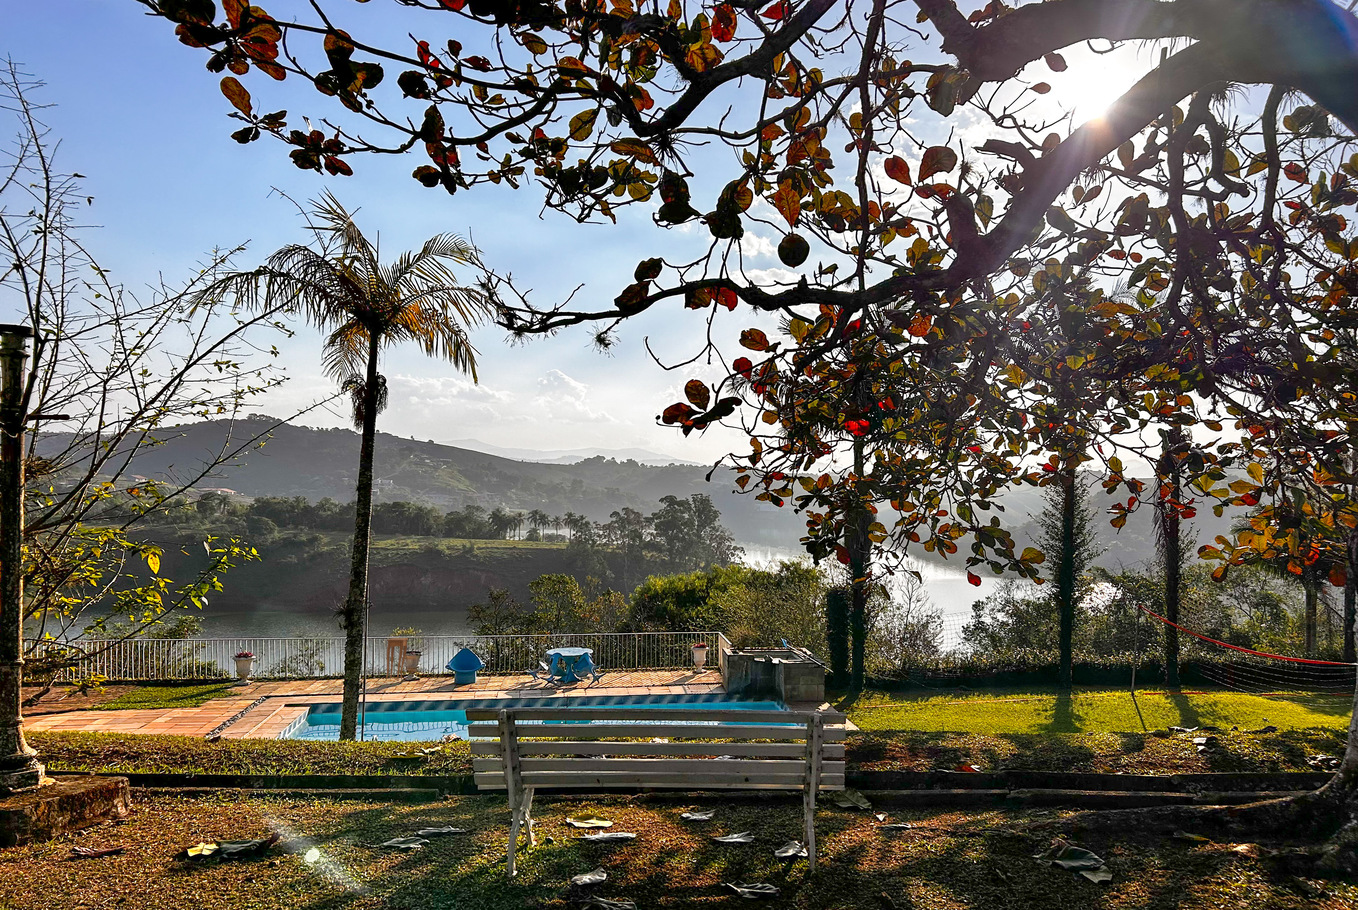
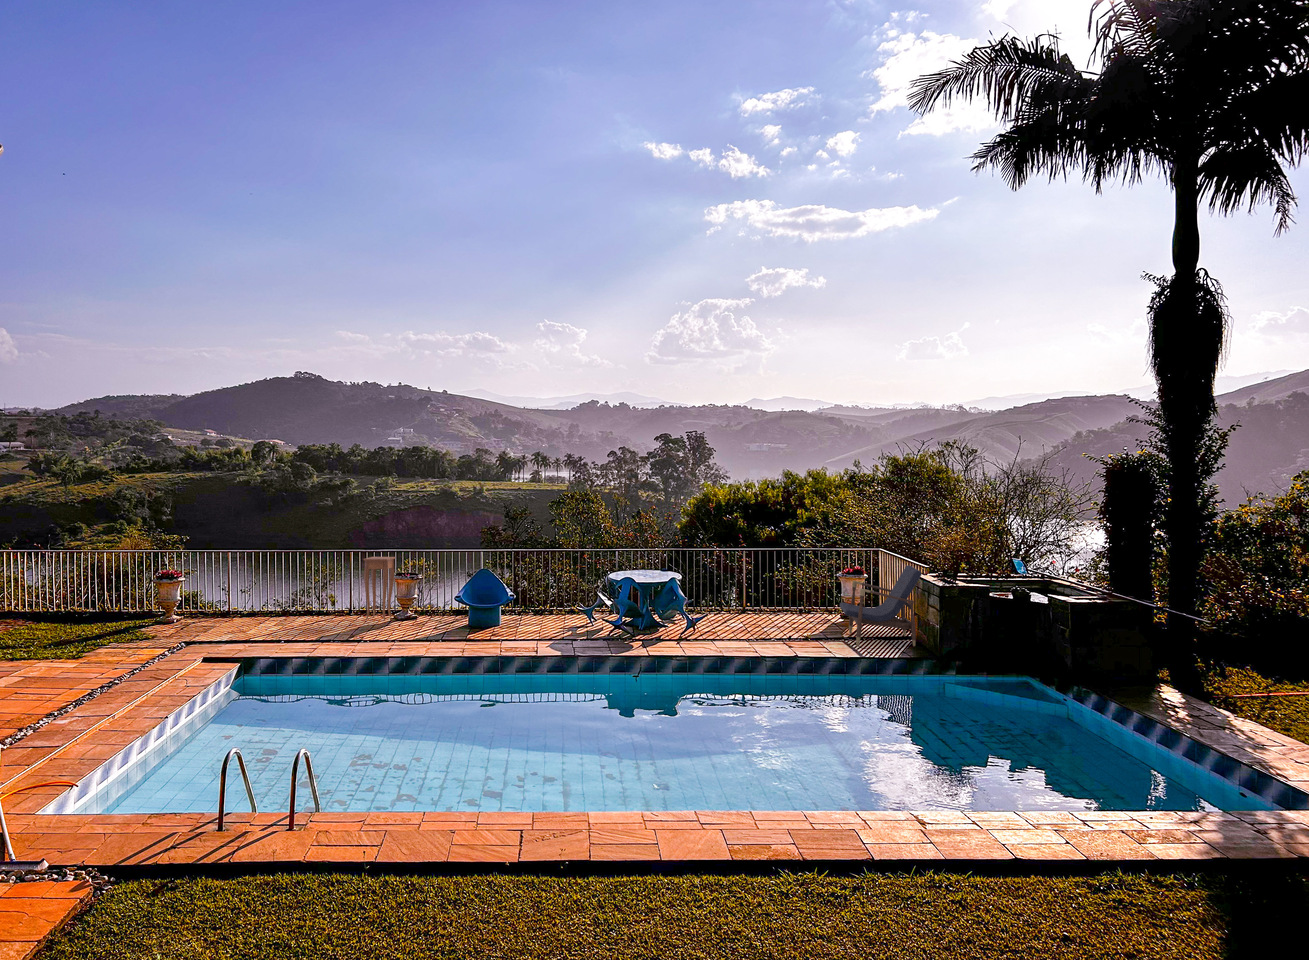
lounge chair: none [688,640,732,690] -> present [840,565,921,646]

